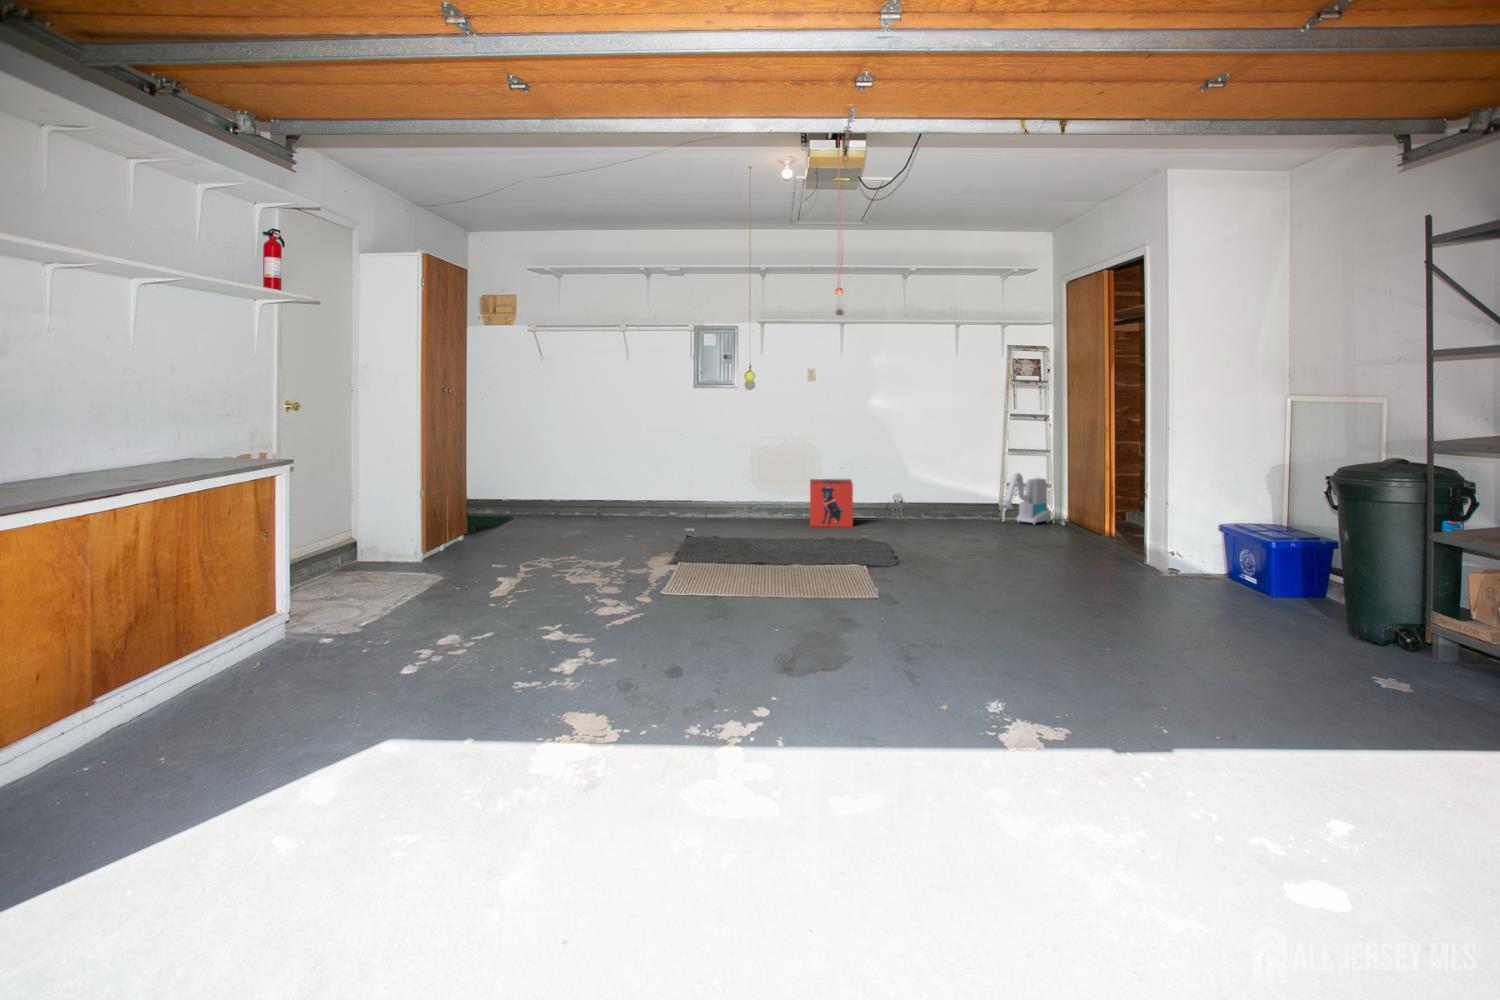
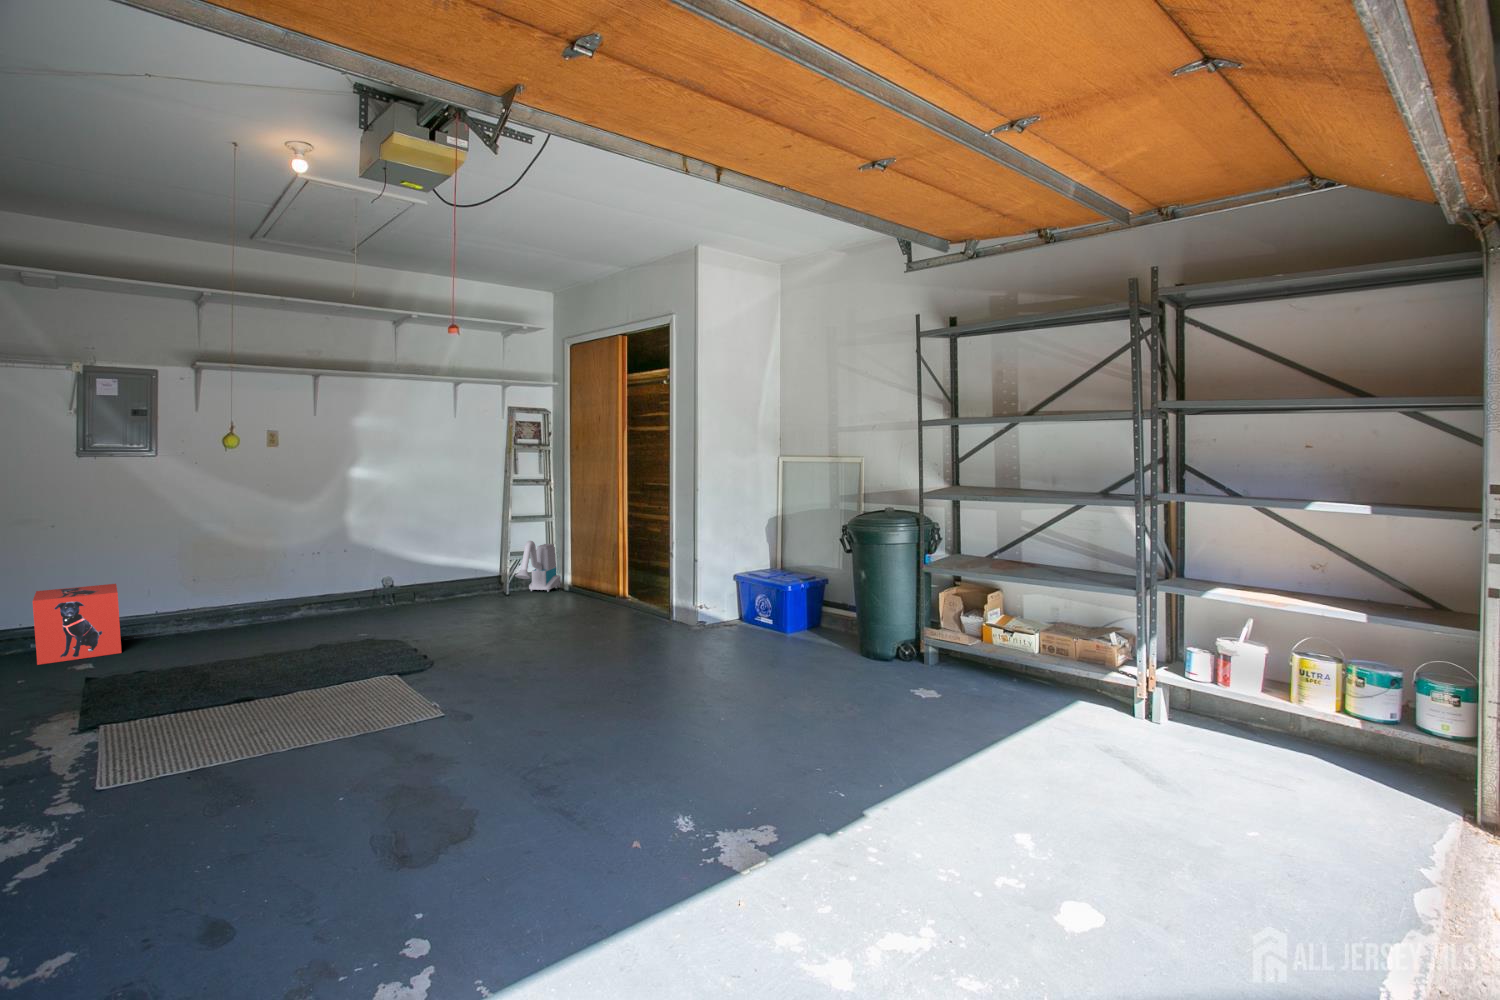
storage box: present [810,479,853,527] -> present [33,584,122,665]

